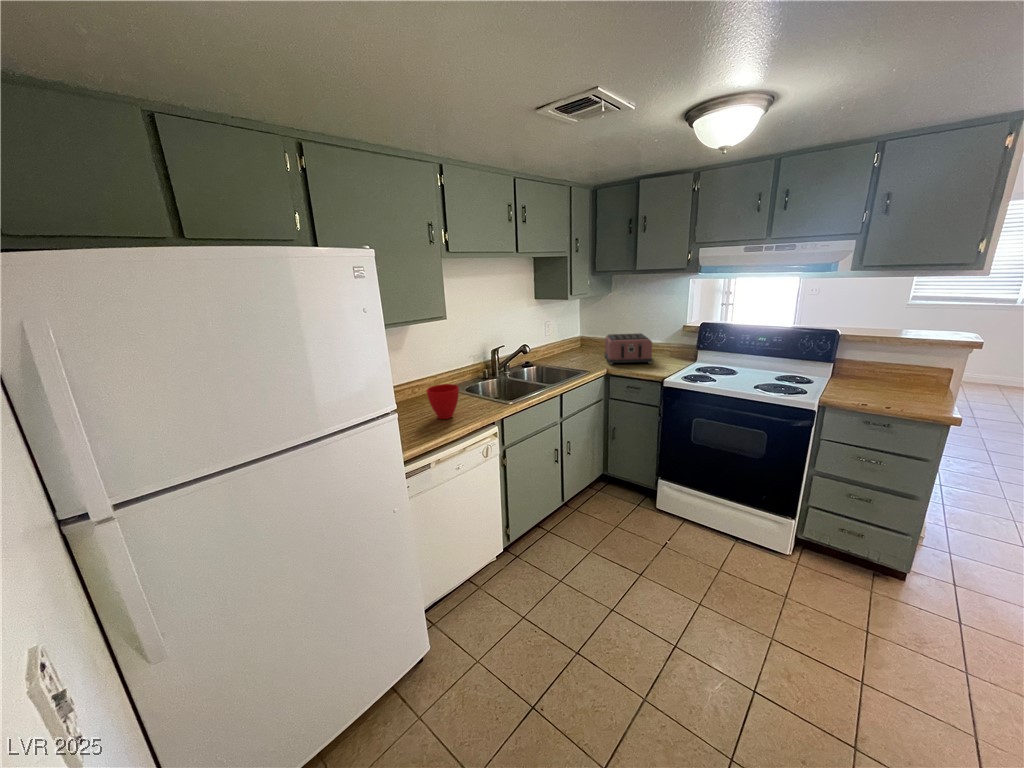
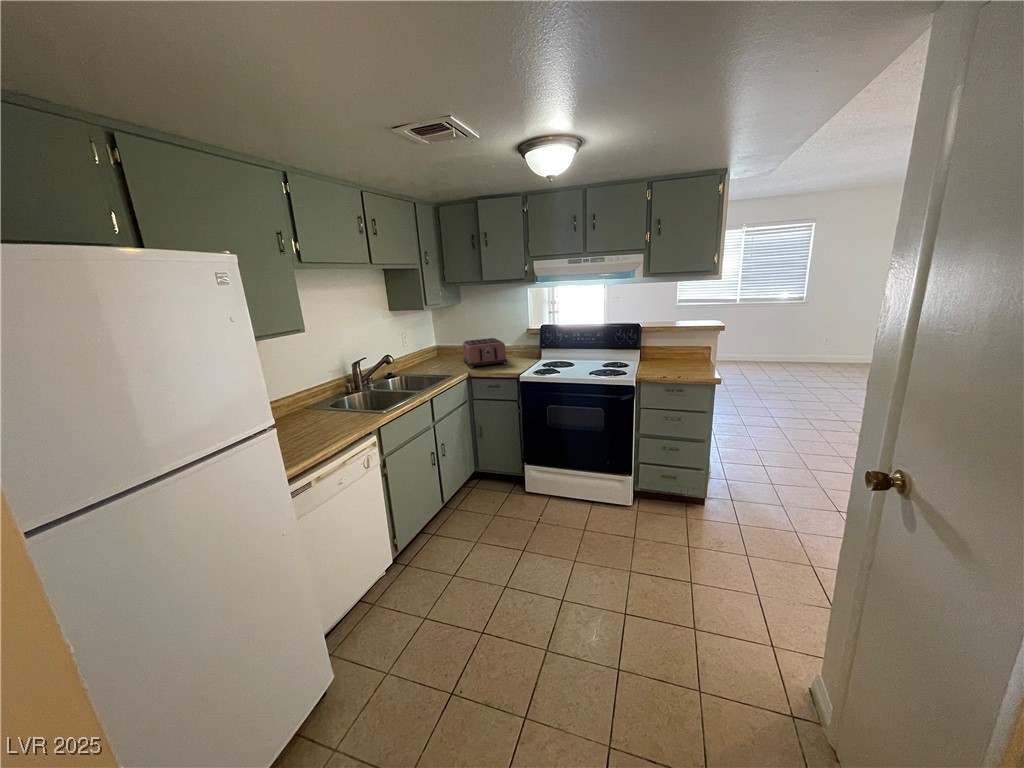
cup: present [427,384,459,419] -> none [292,399,329,437]

